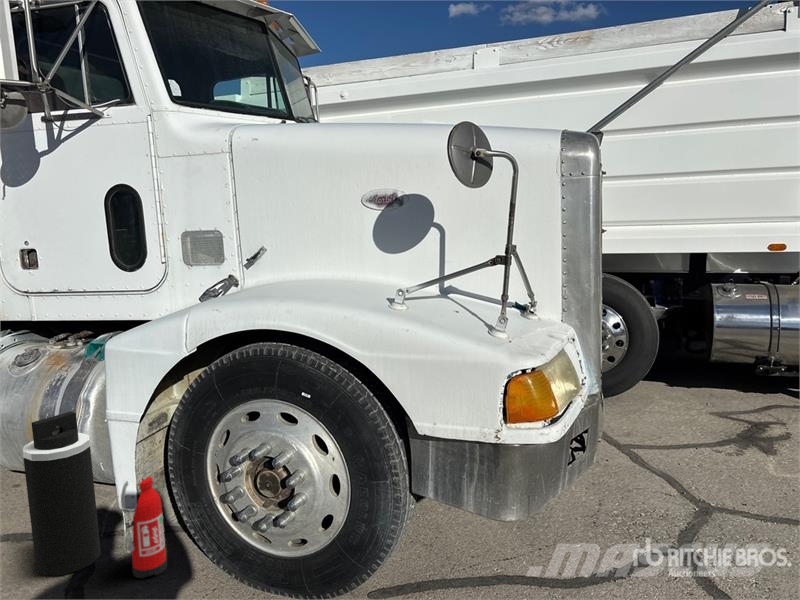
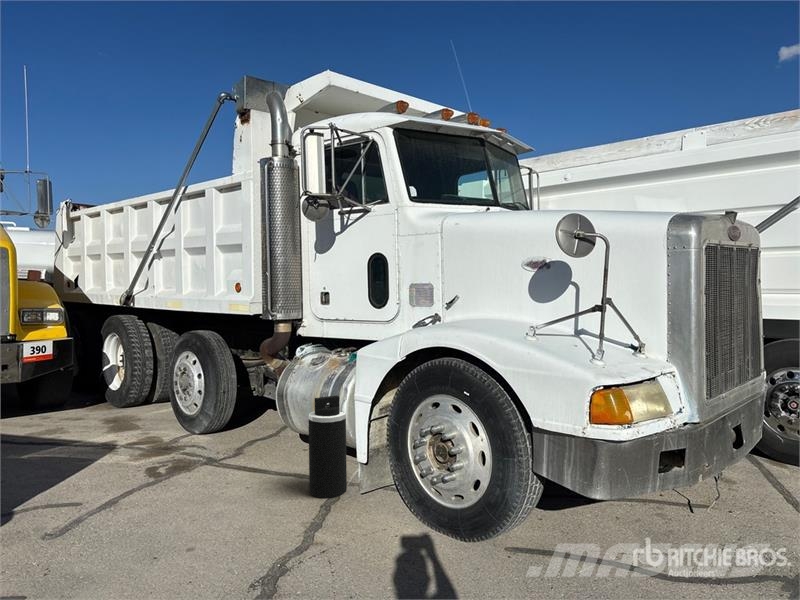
fire extinguisher: present [121,459,167,578] -> none [358,432,383,509]

